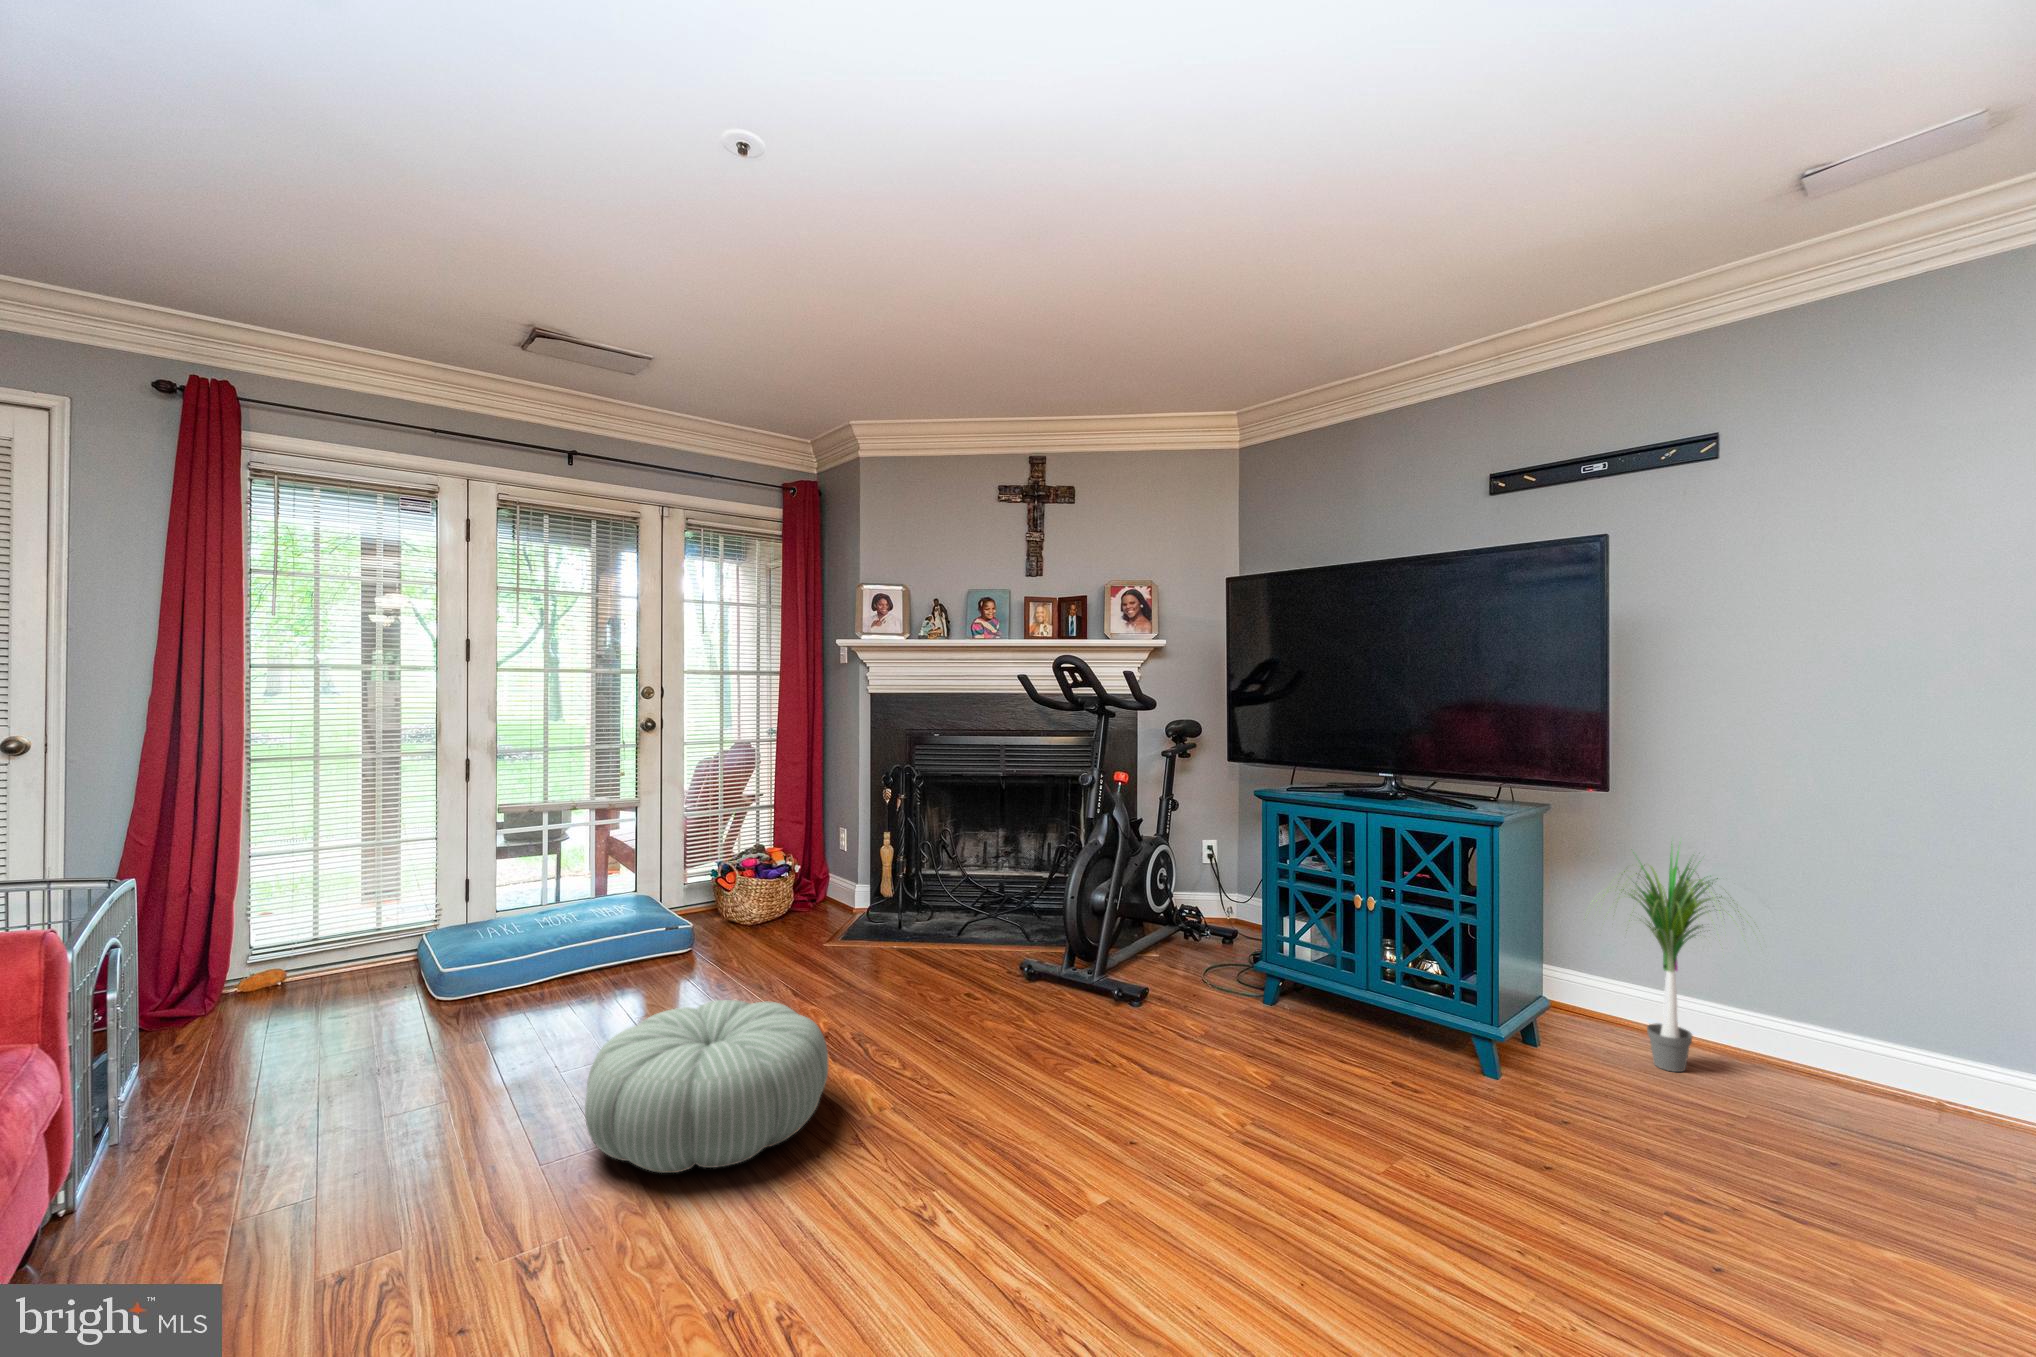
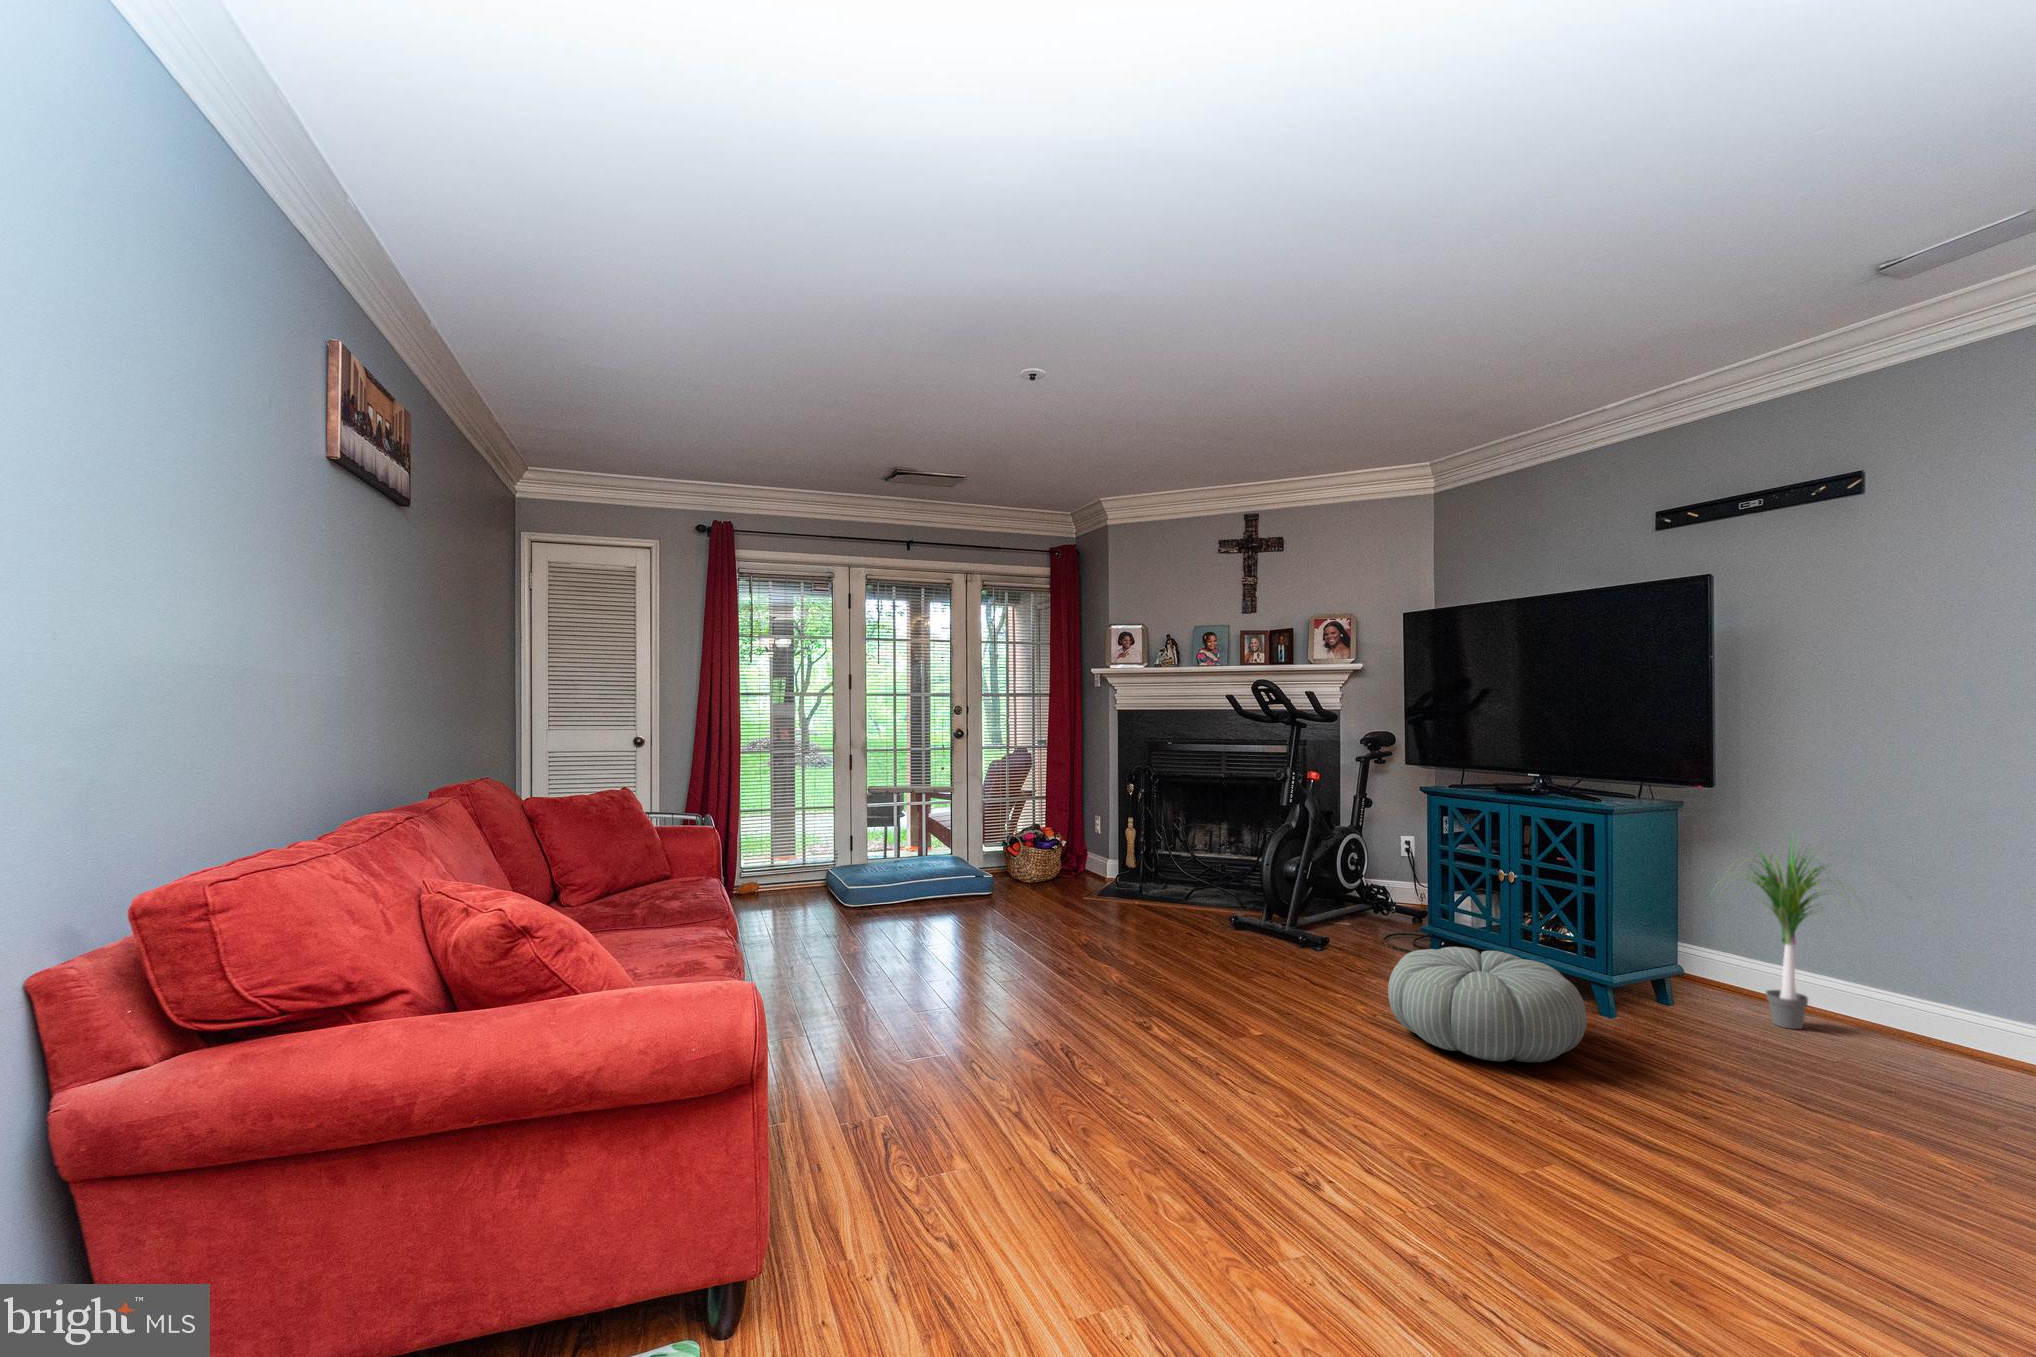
pouf: present [585,1000,828,1173] -> present [1388,947,1587,1062]

